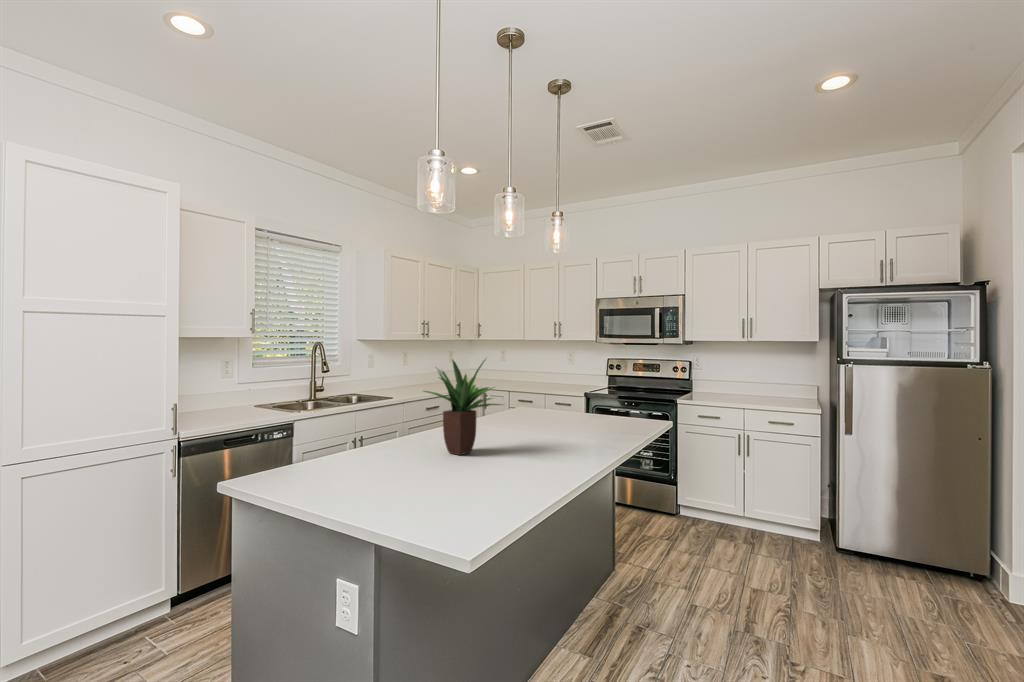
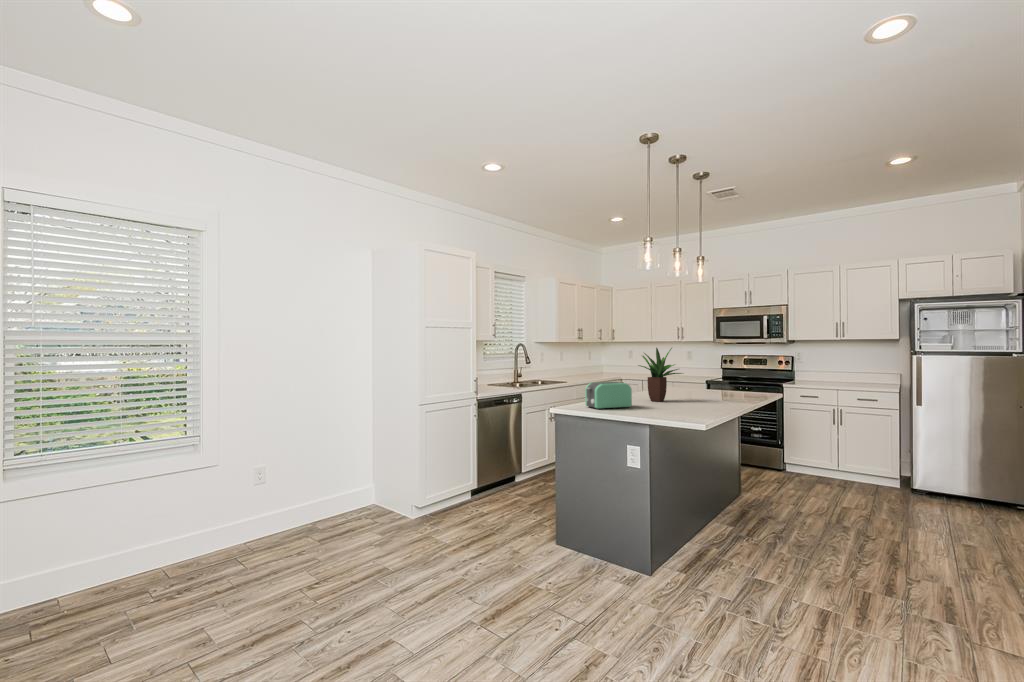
toaster: none [282,428,380,493] -> present [585,382,632,409]

